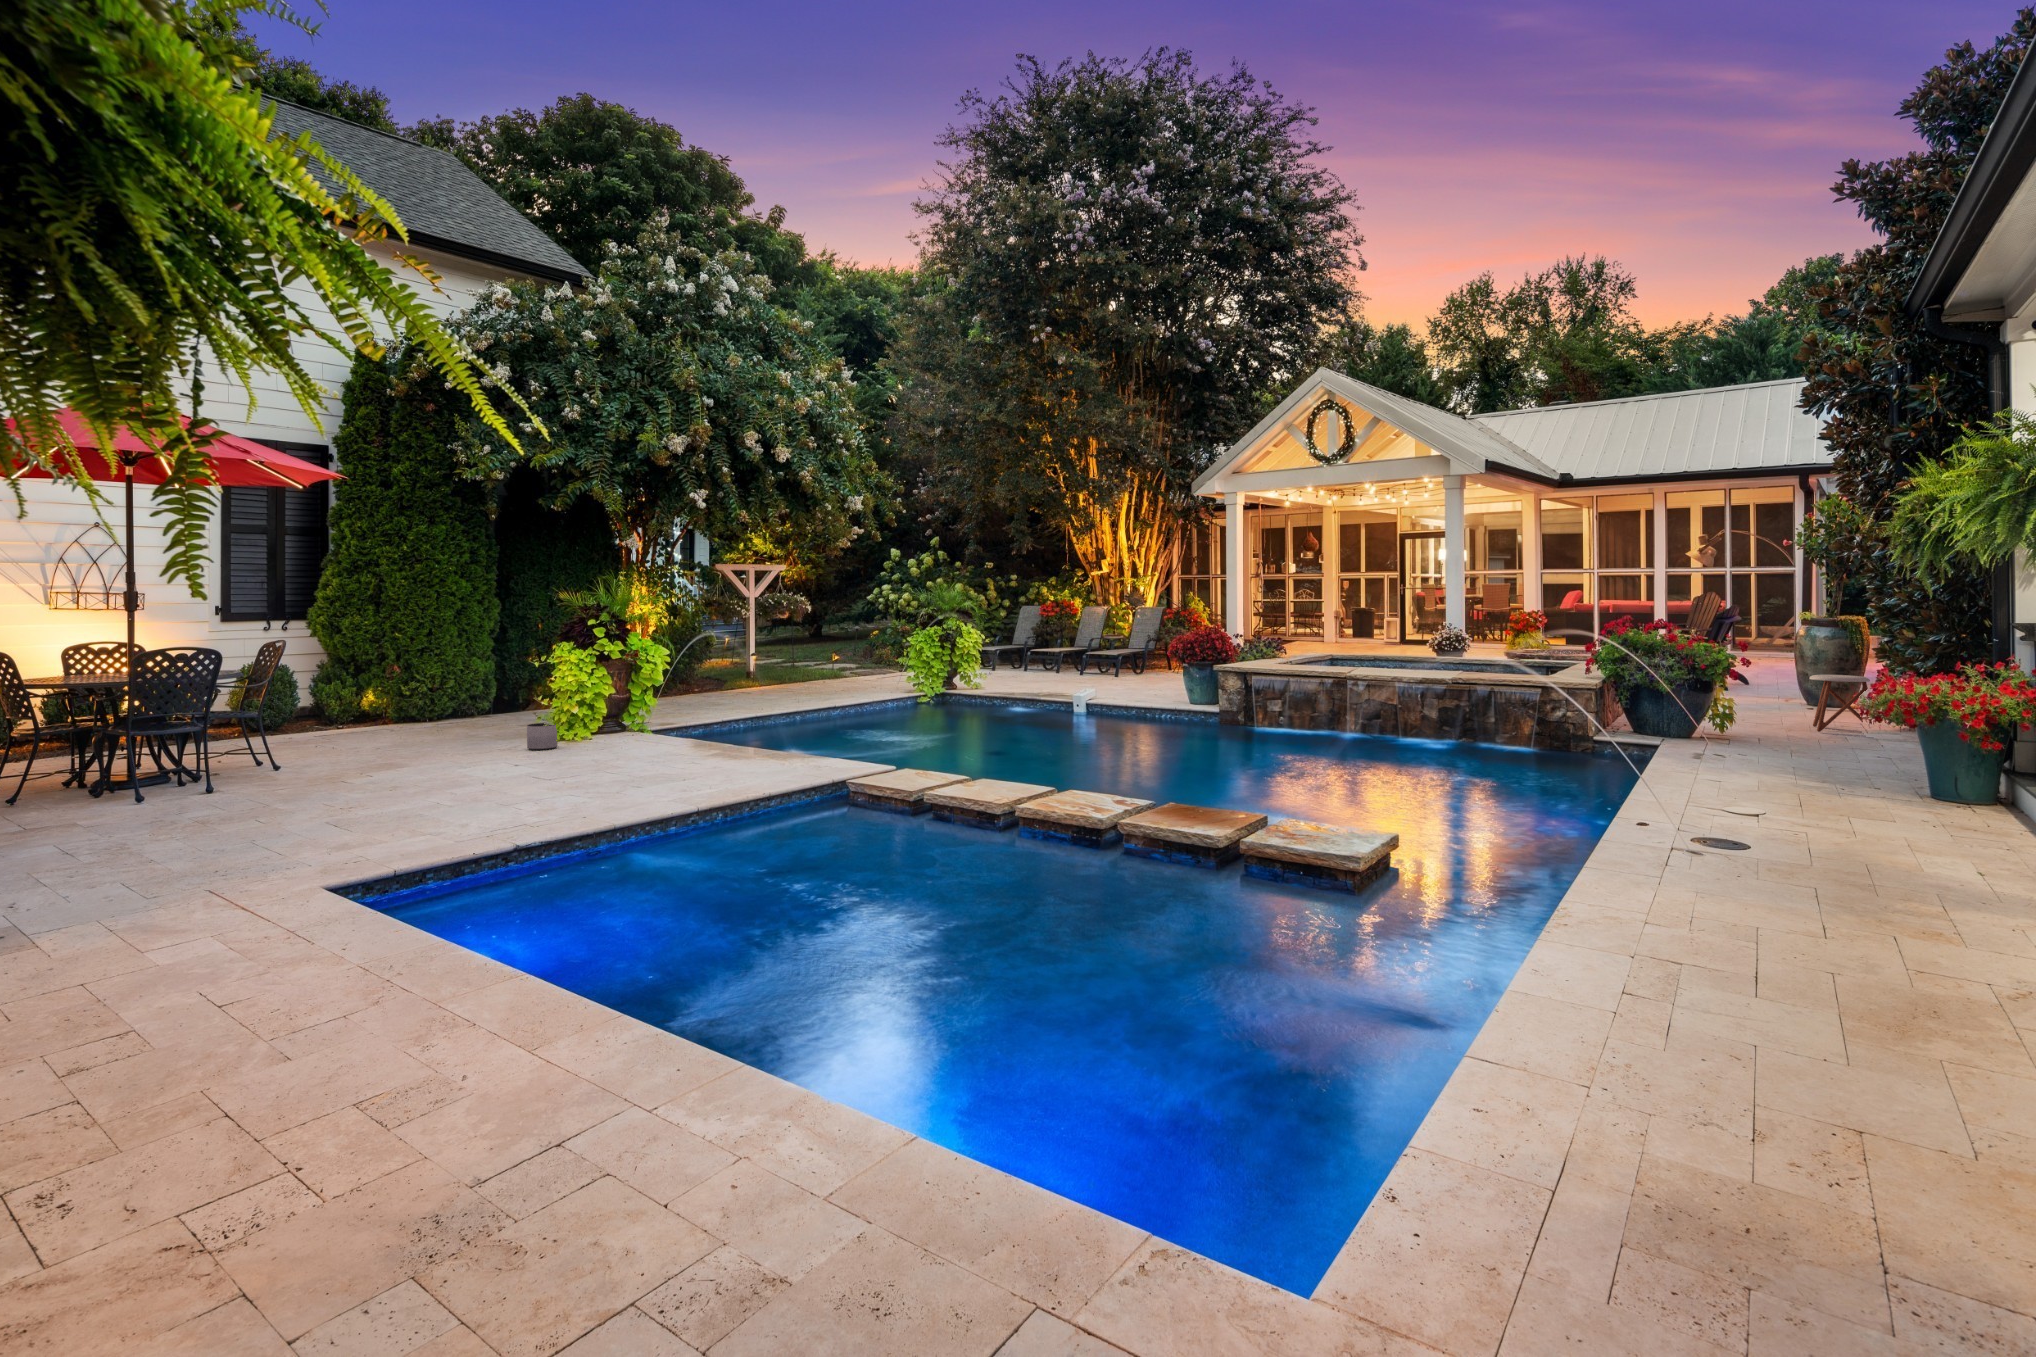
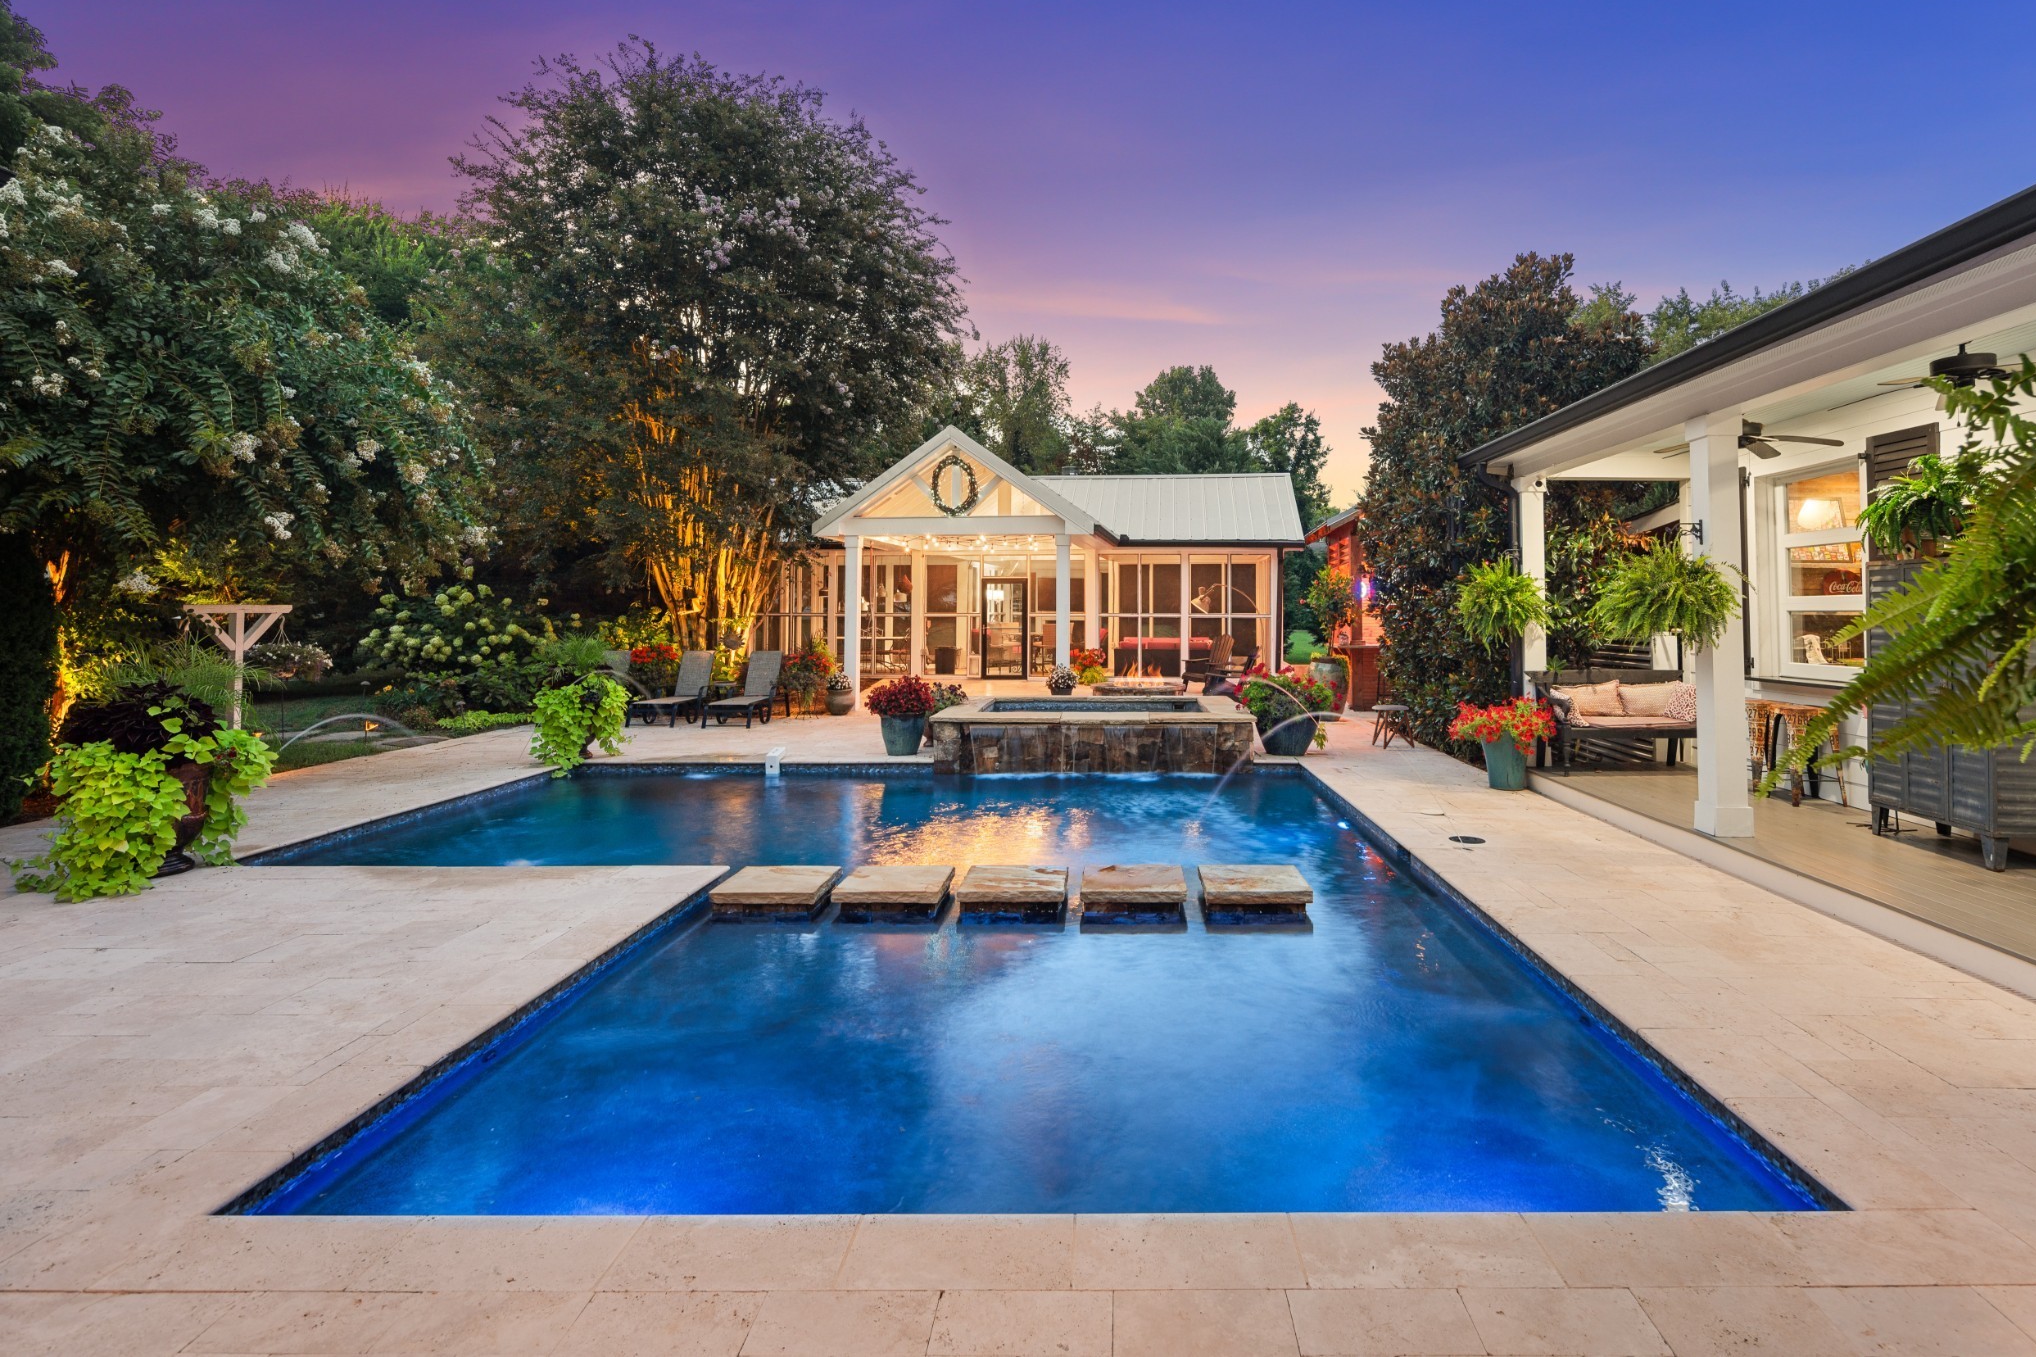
planter: present [527,723,557,750] -> none [49,869,110,918]

